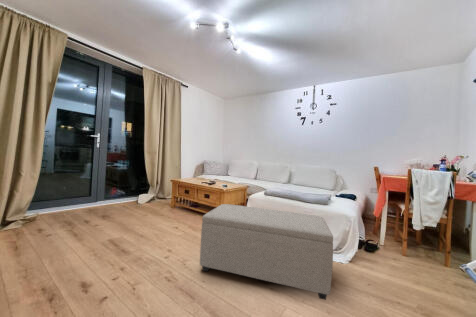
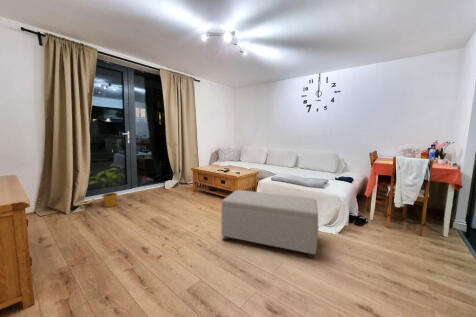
house plant: none [32,173,85,223] -> present [89,168,120,207]

